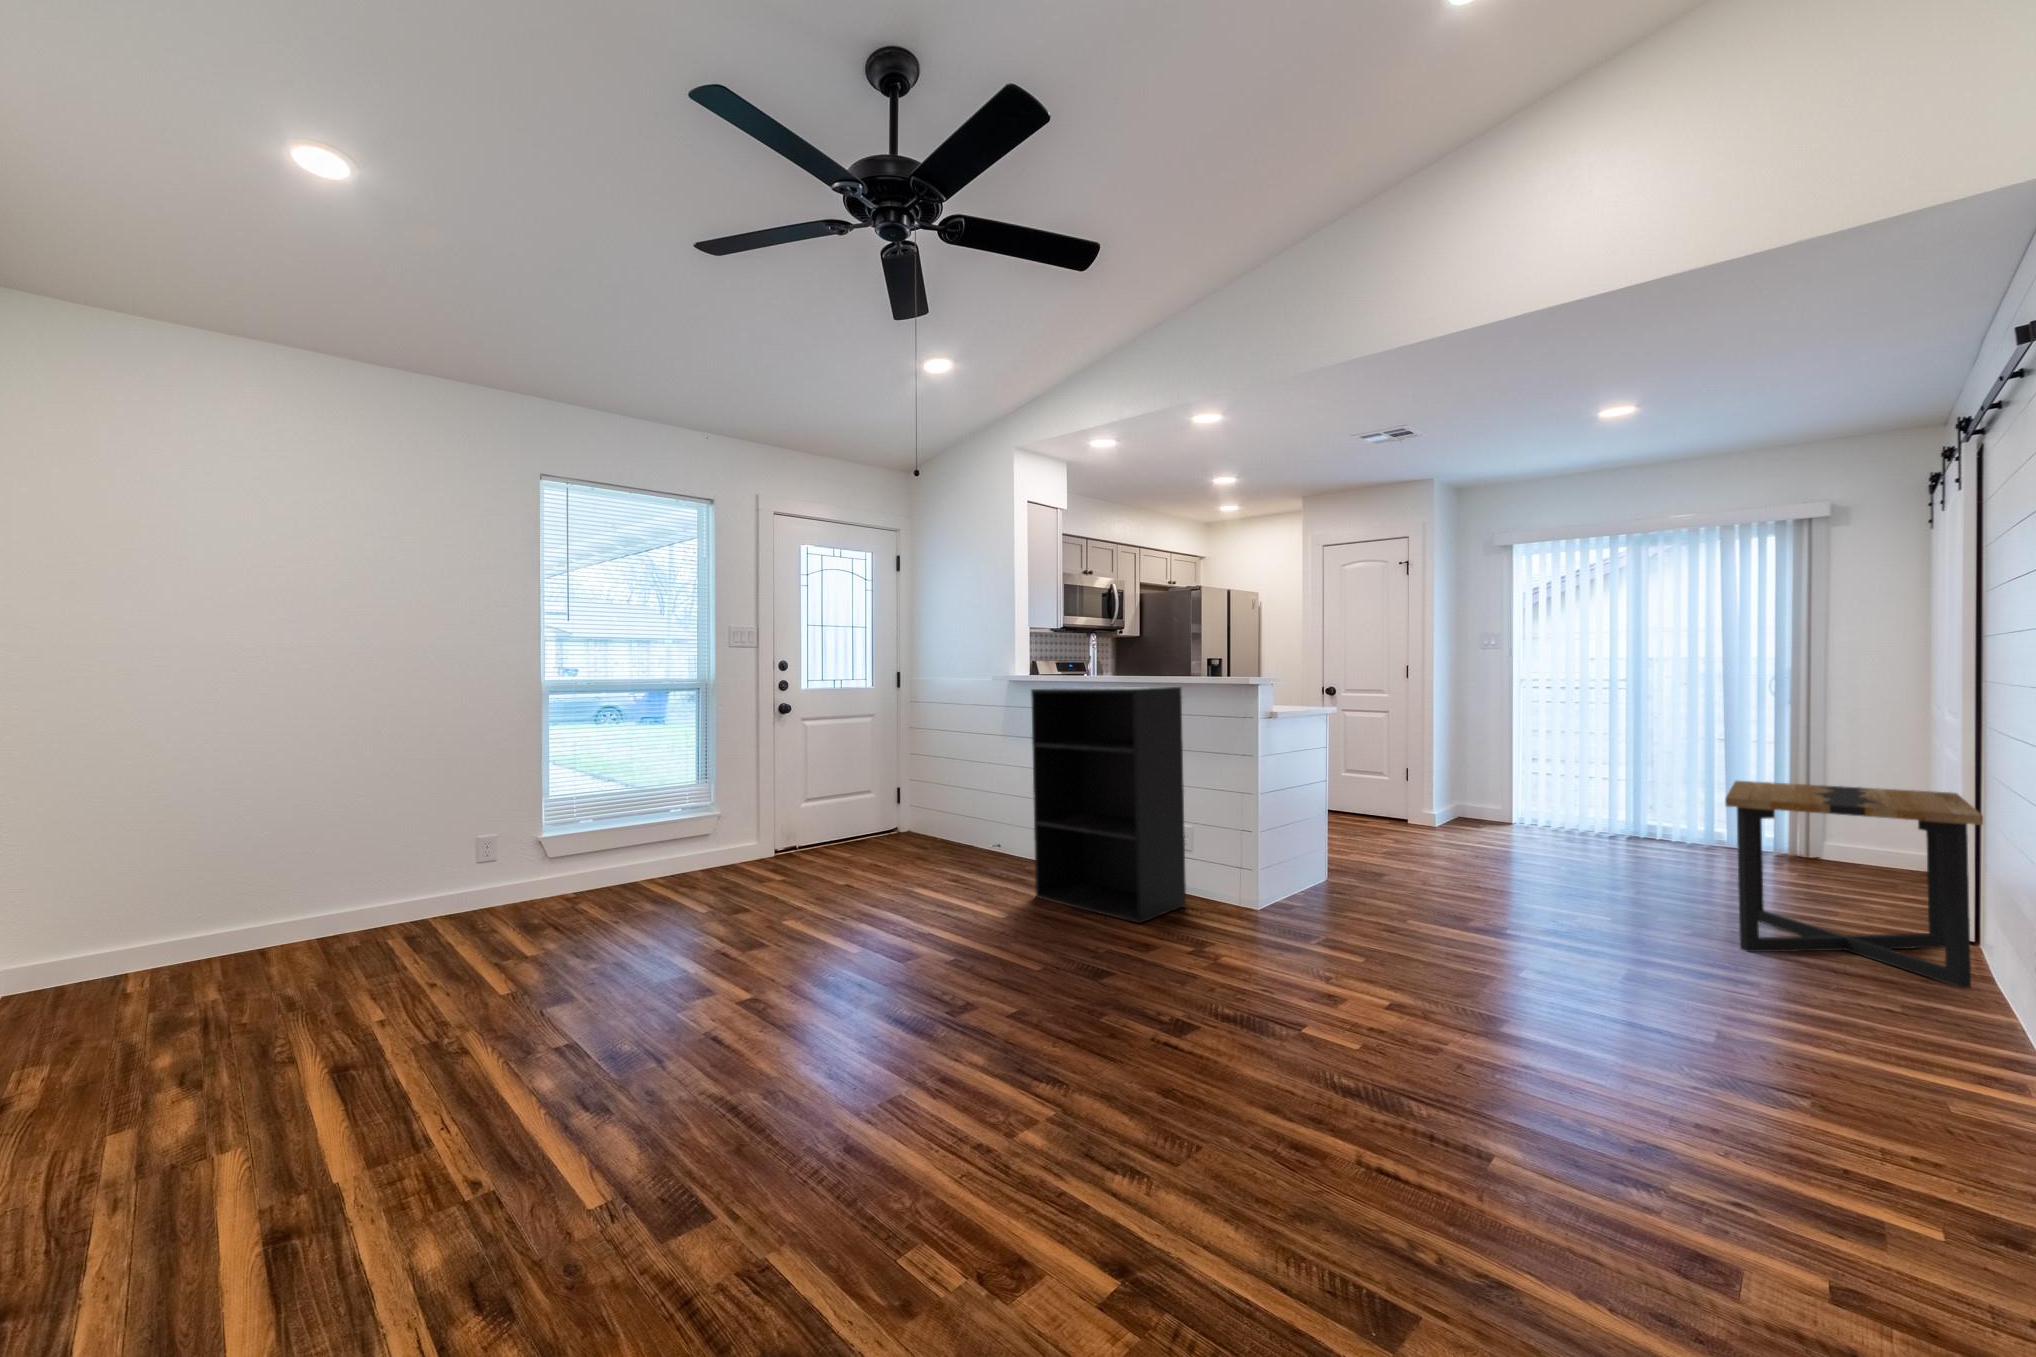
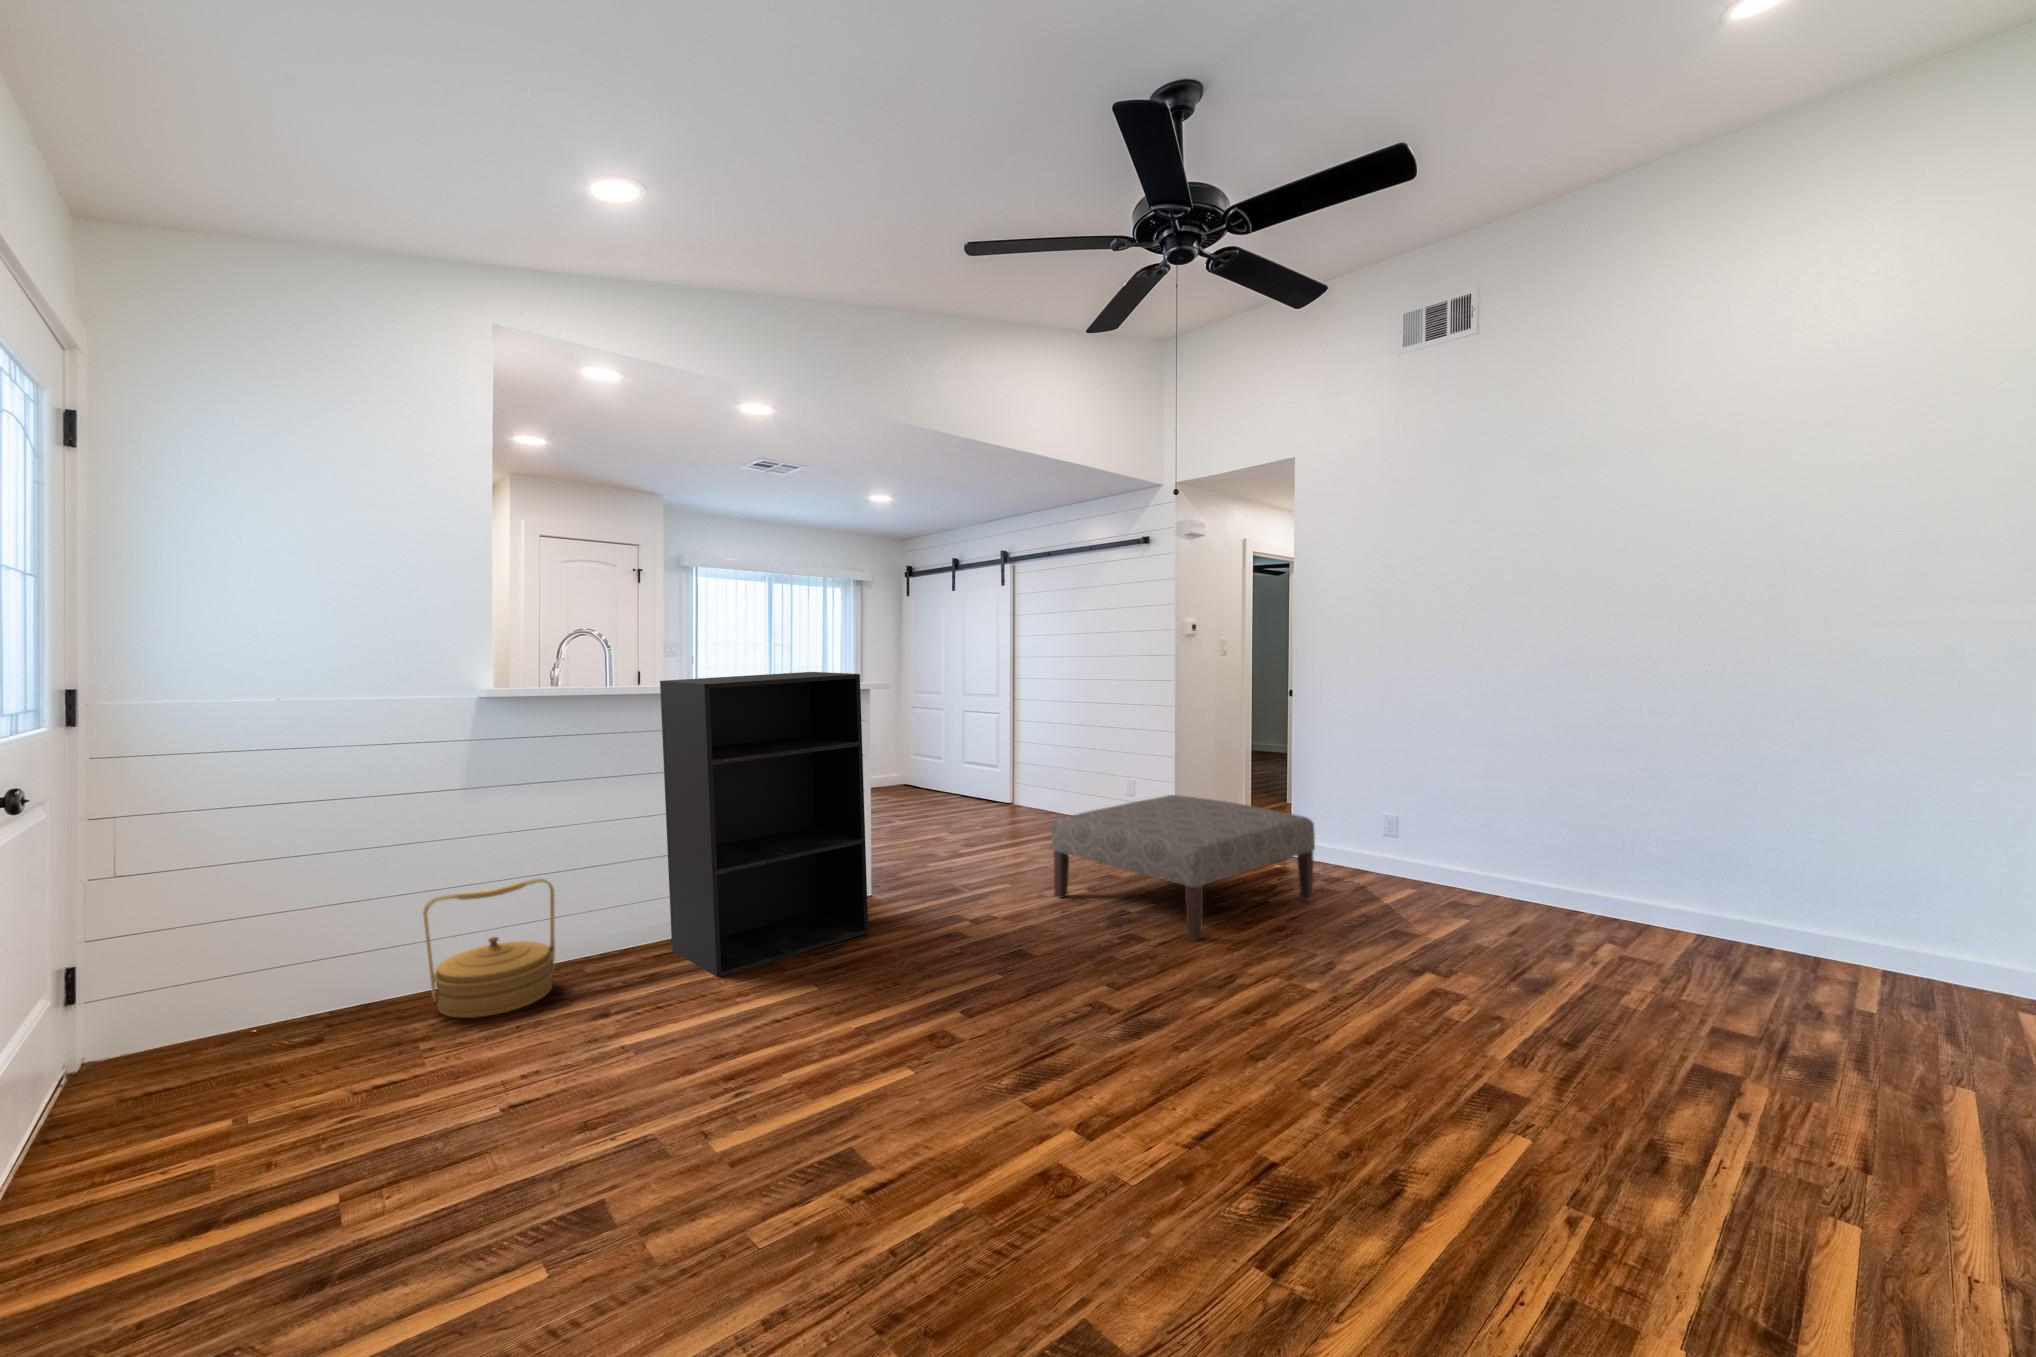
side table: present [1725,781,1983,988] -> none [926,712,1060,818]
woven basket: none [970,797,1029,870] -> present [423,879,555,1018]
ottoman: none [1180,892,1614,1210] -> present [1051,795,1315,941]

